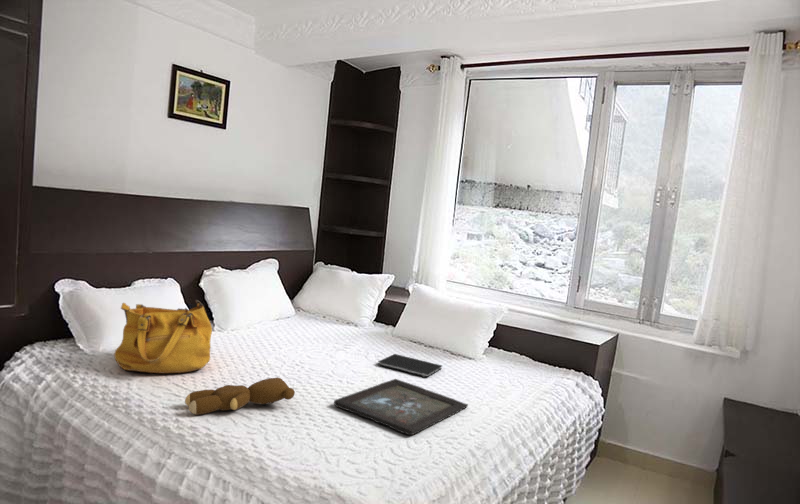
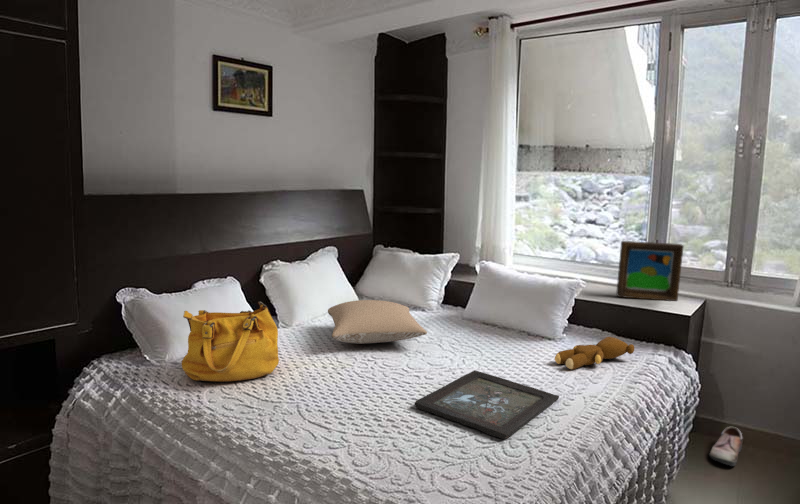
picture frame: none [538,273,599,332] -> present [617,241,683,301]
pillow: none [264,310,356,349] -> present [328,300,427,344]
notebook: present [378,354,442,377] -> none [452,340,521,365]
teddy bear: present [185,377,295,415] -> present [555,337,634,369]
shoe: none [611,452,642,487] -> present [709,427,742,466]

